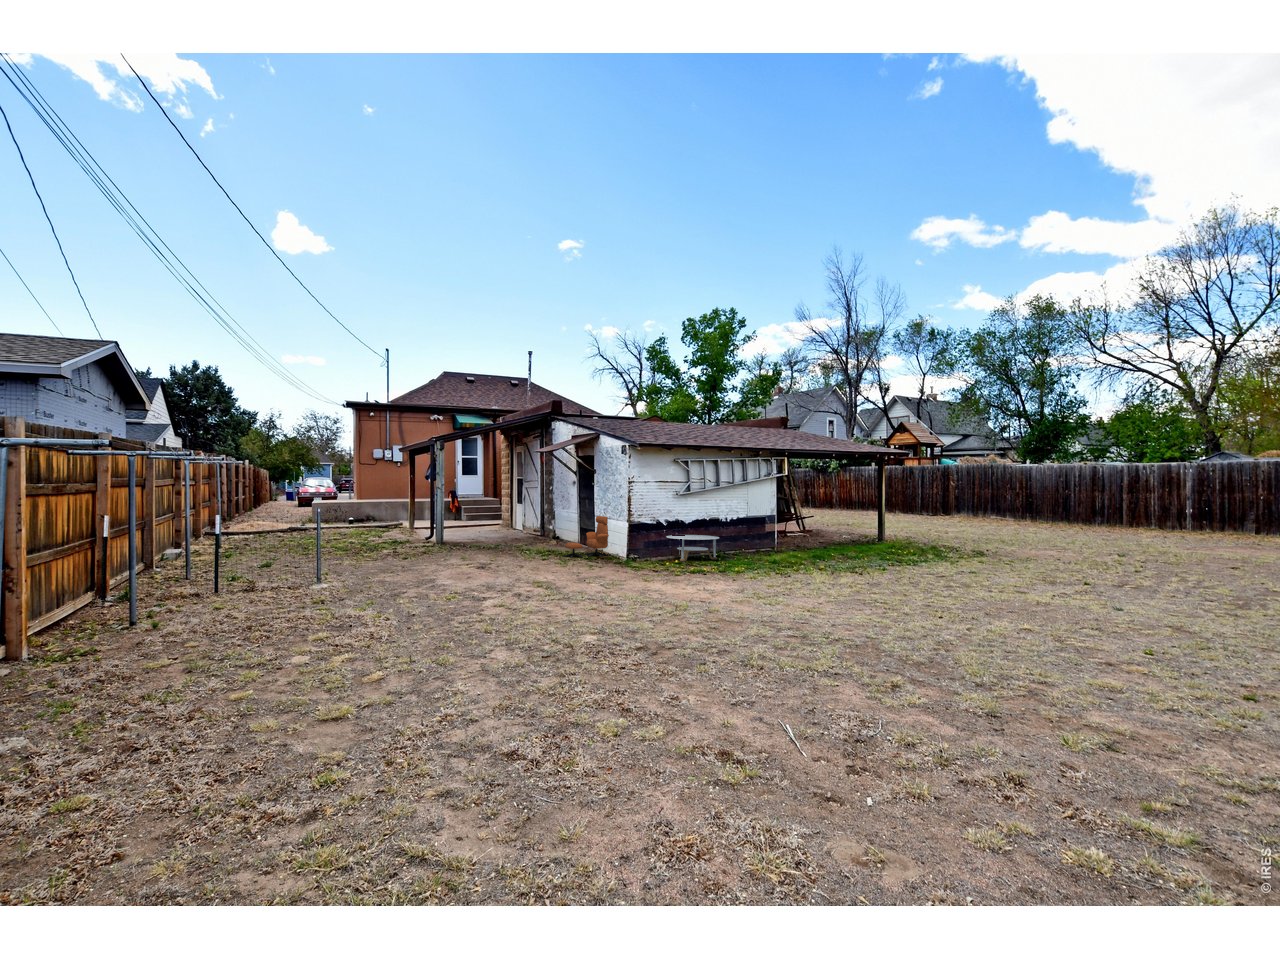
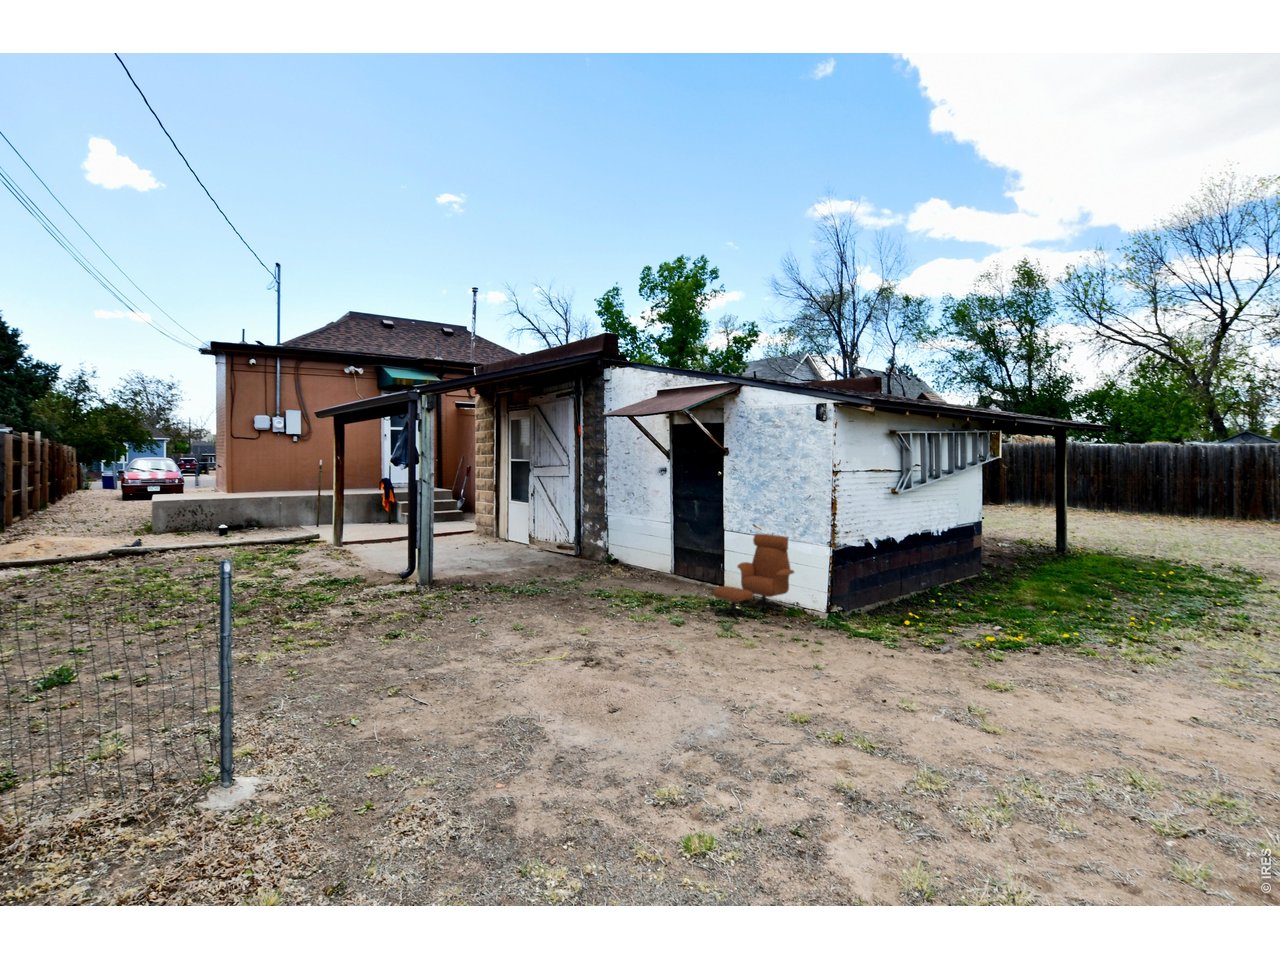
round table: present [666,535,719,561] -> none [888,563,995,619]

